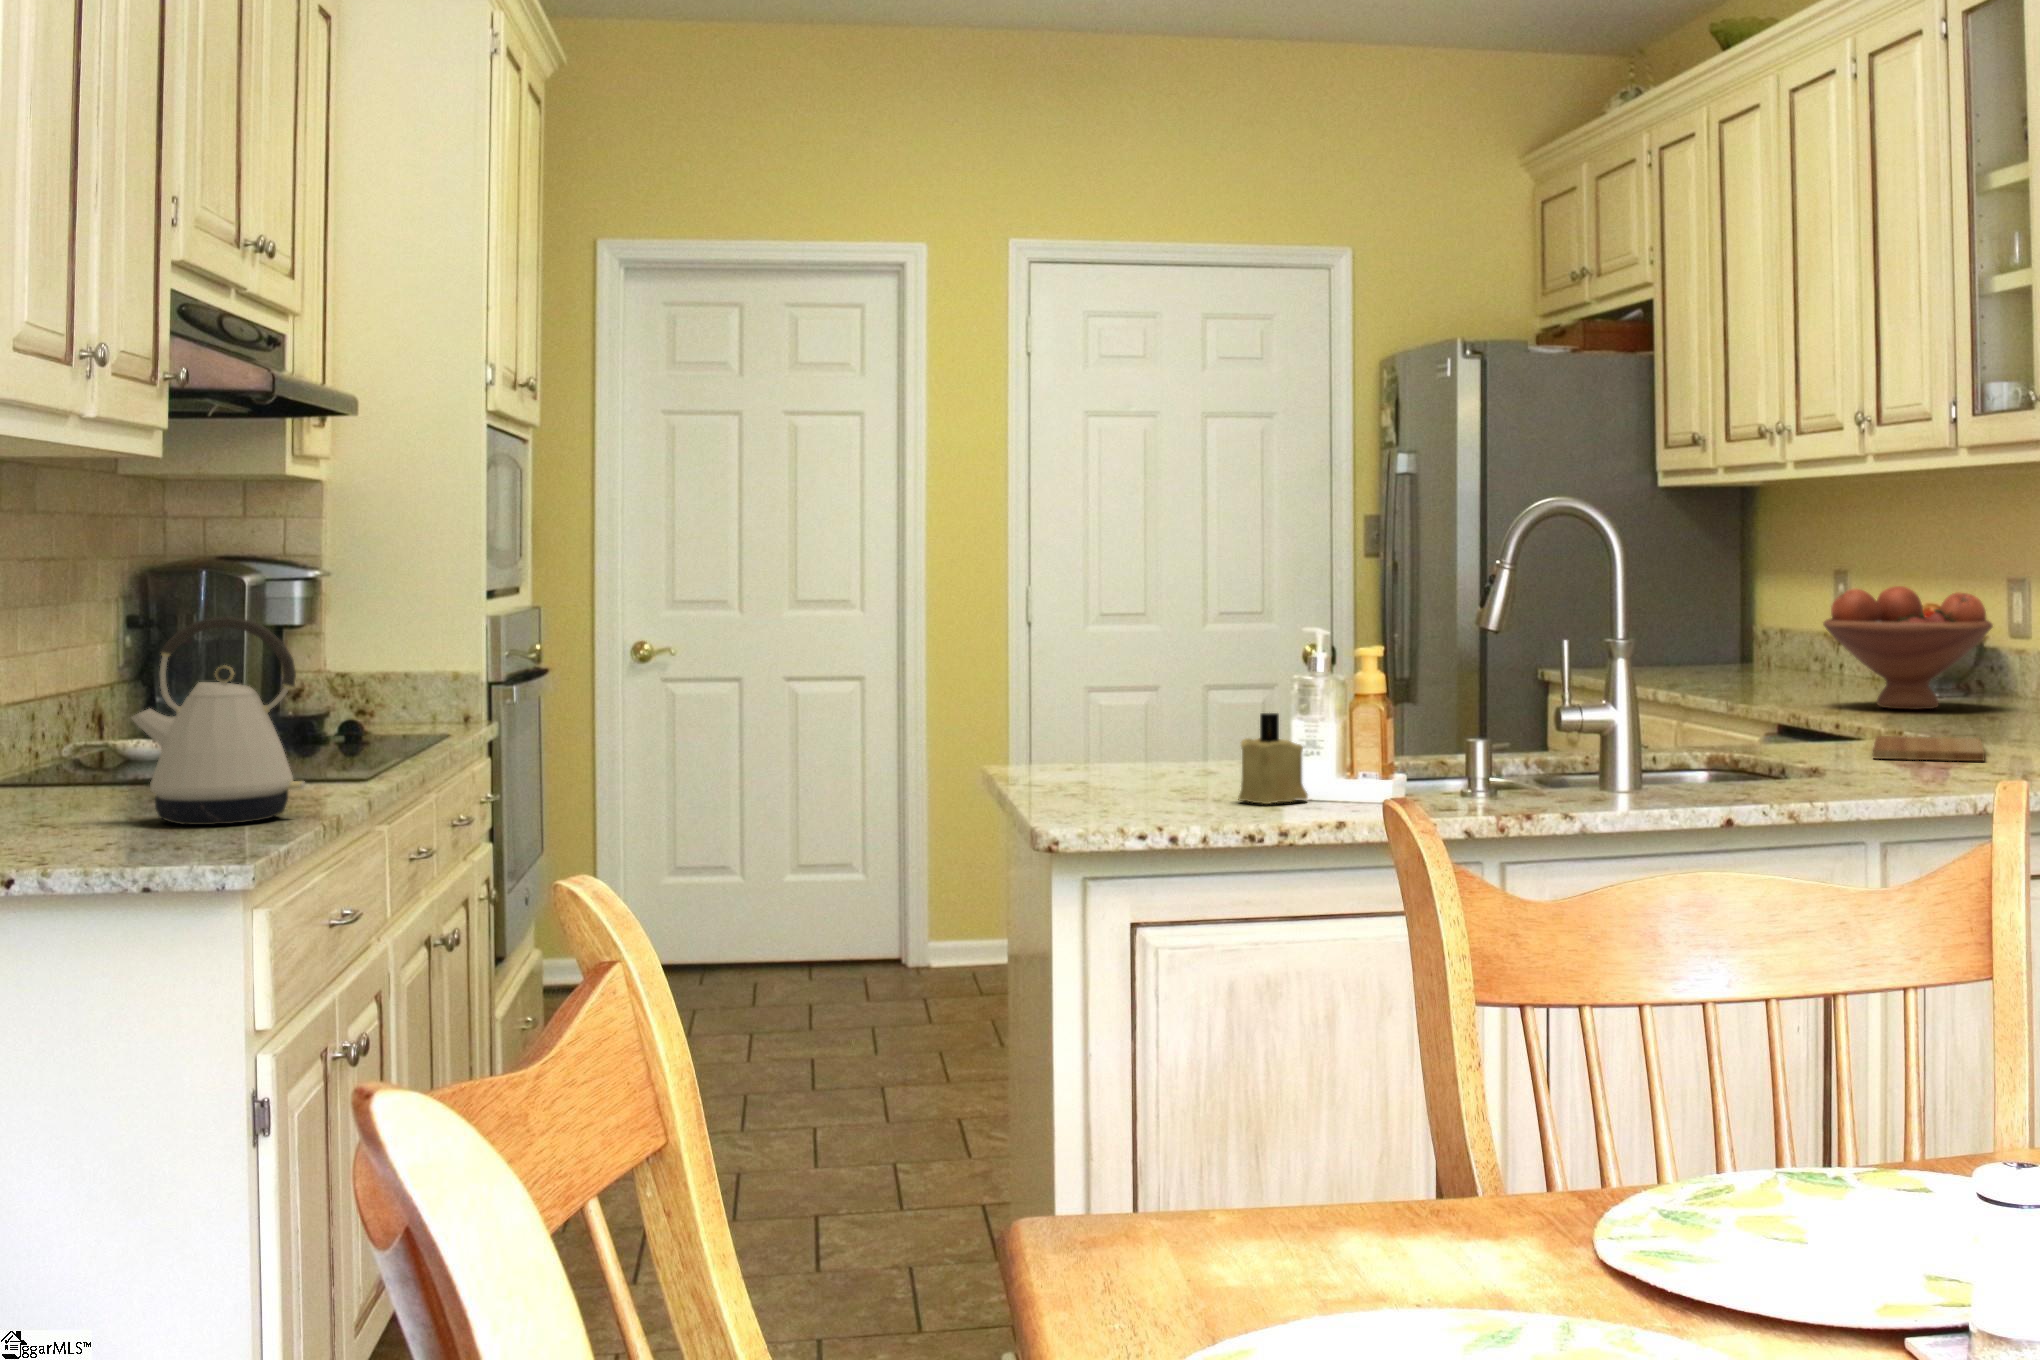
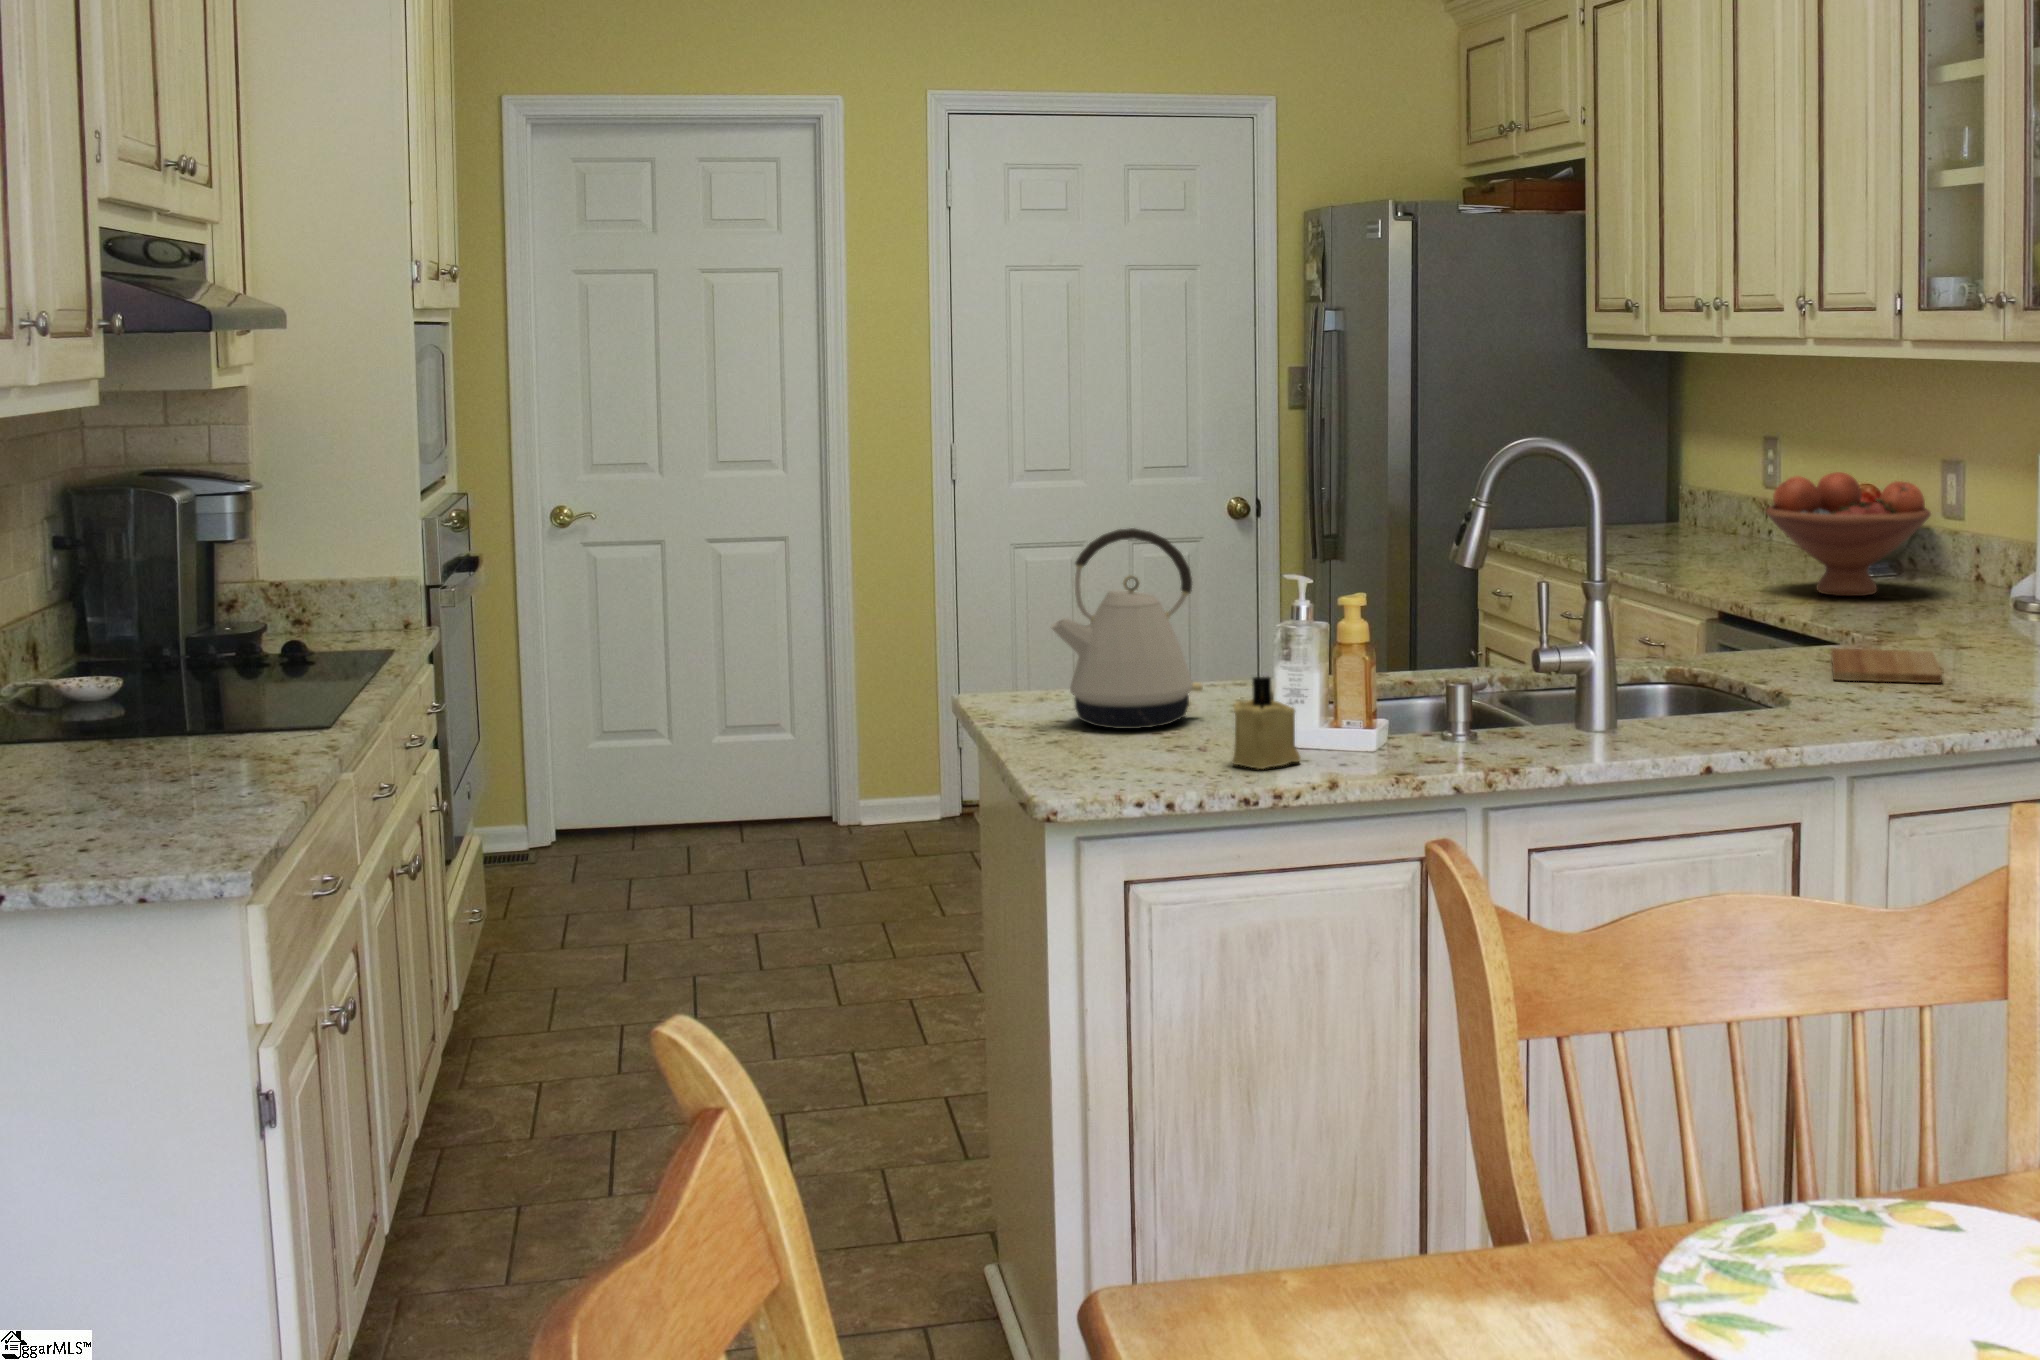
kettle: present [131,617,305,825] -> present [1051,528,1203,729]

